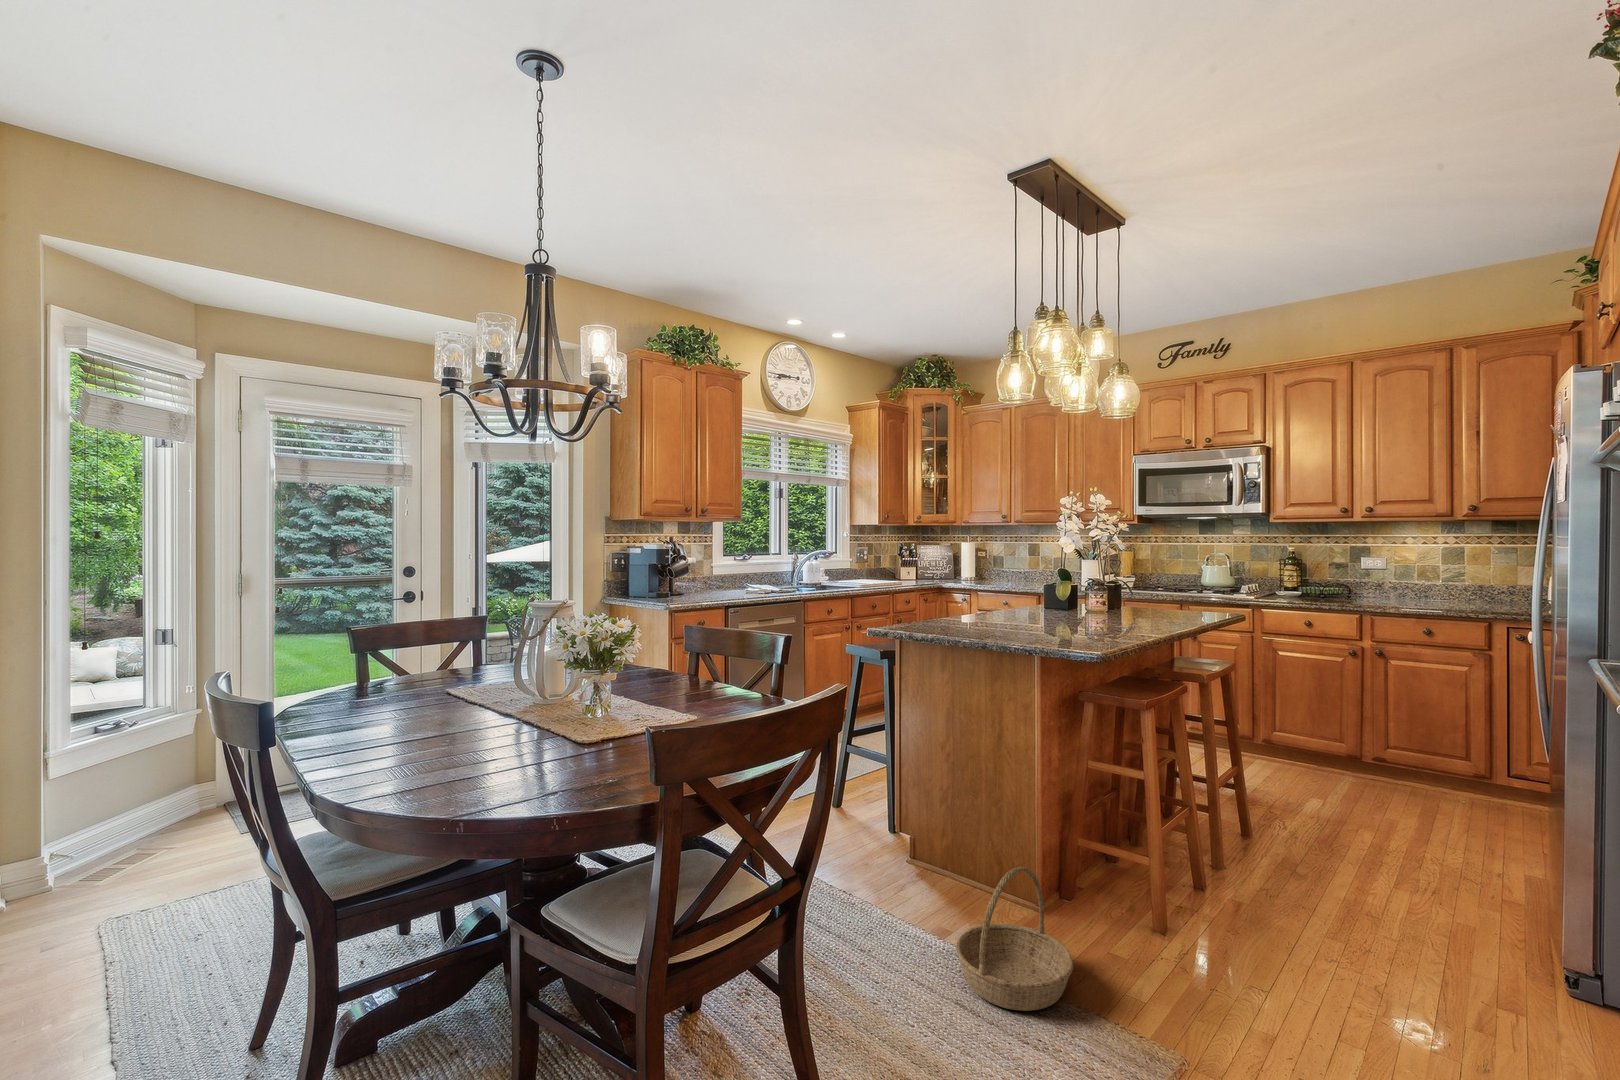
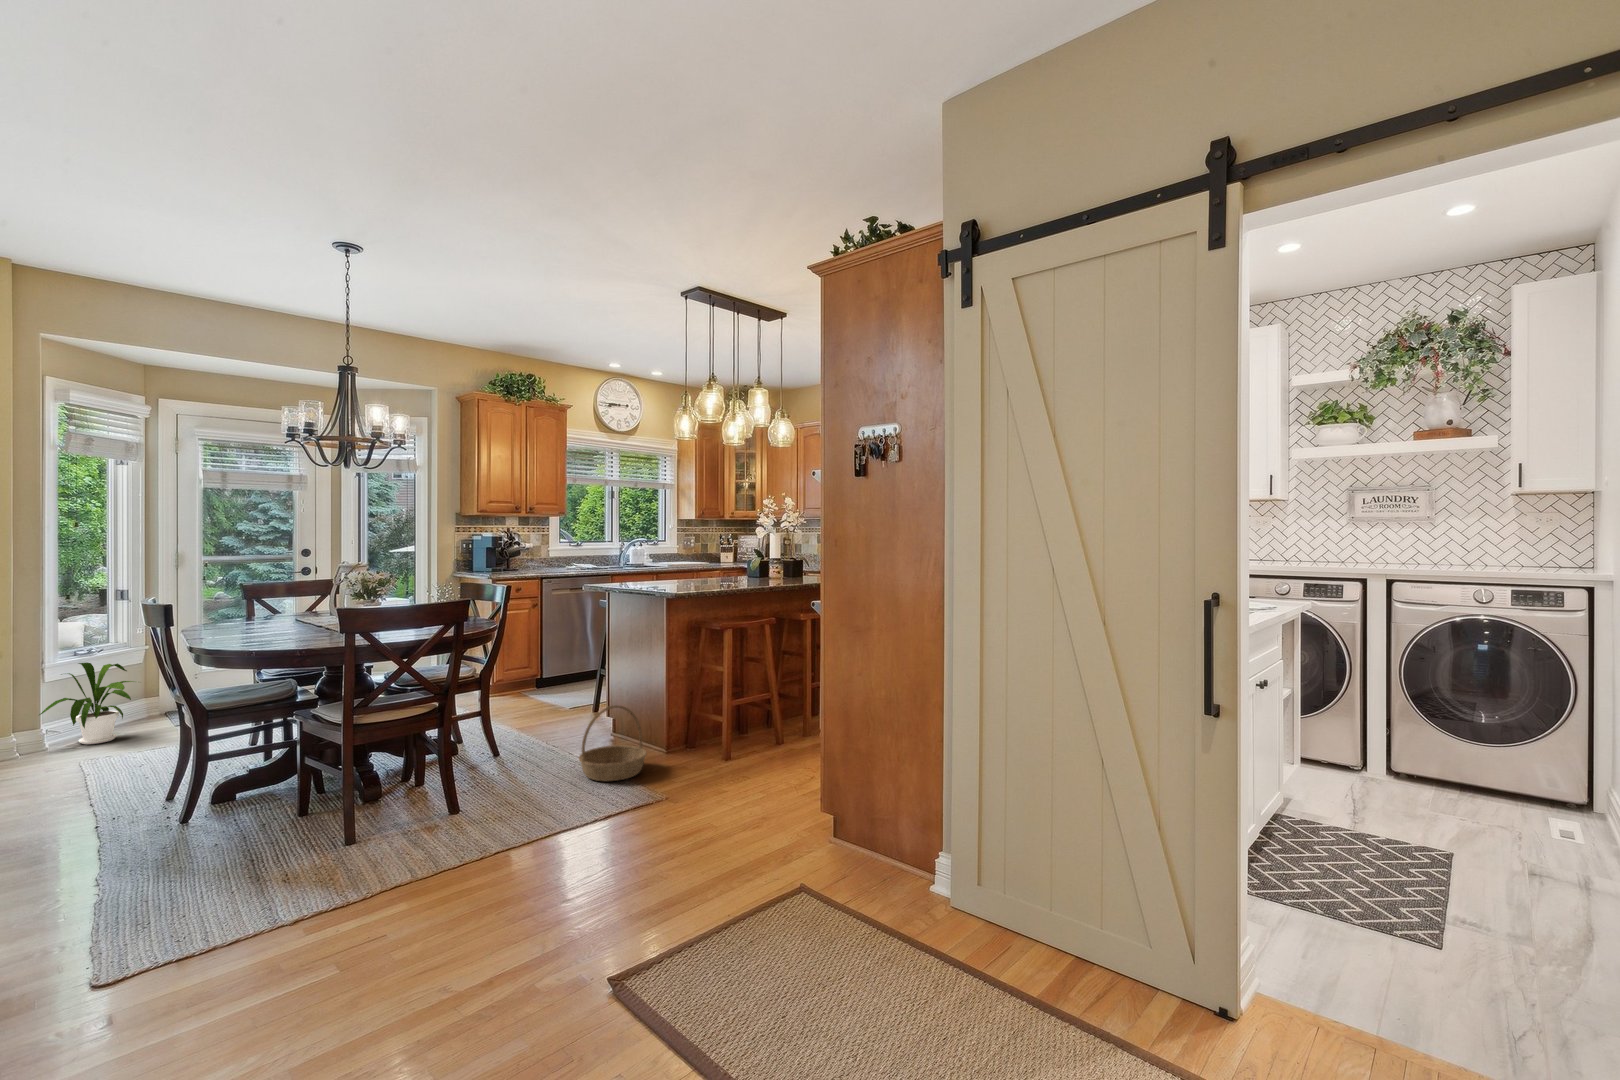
house plant: none [41,751,198,881] -> present [39,663,134,744]

